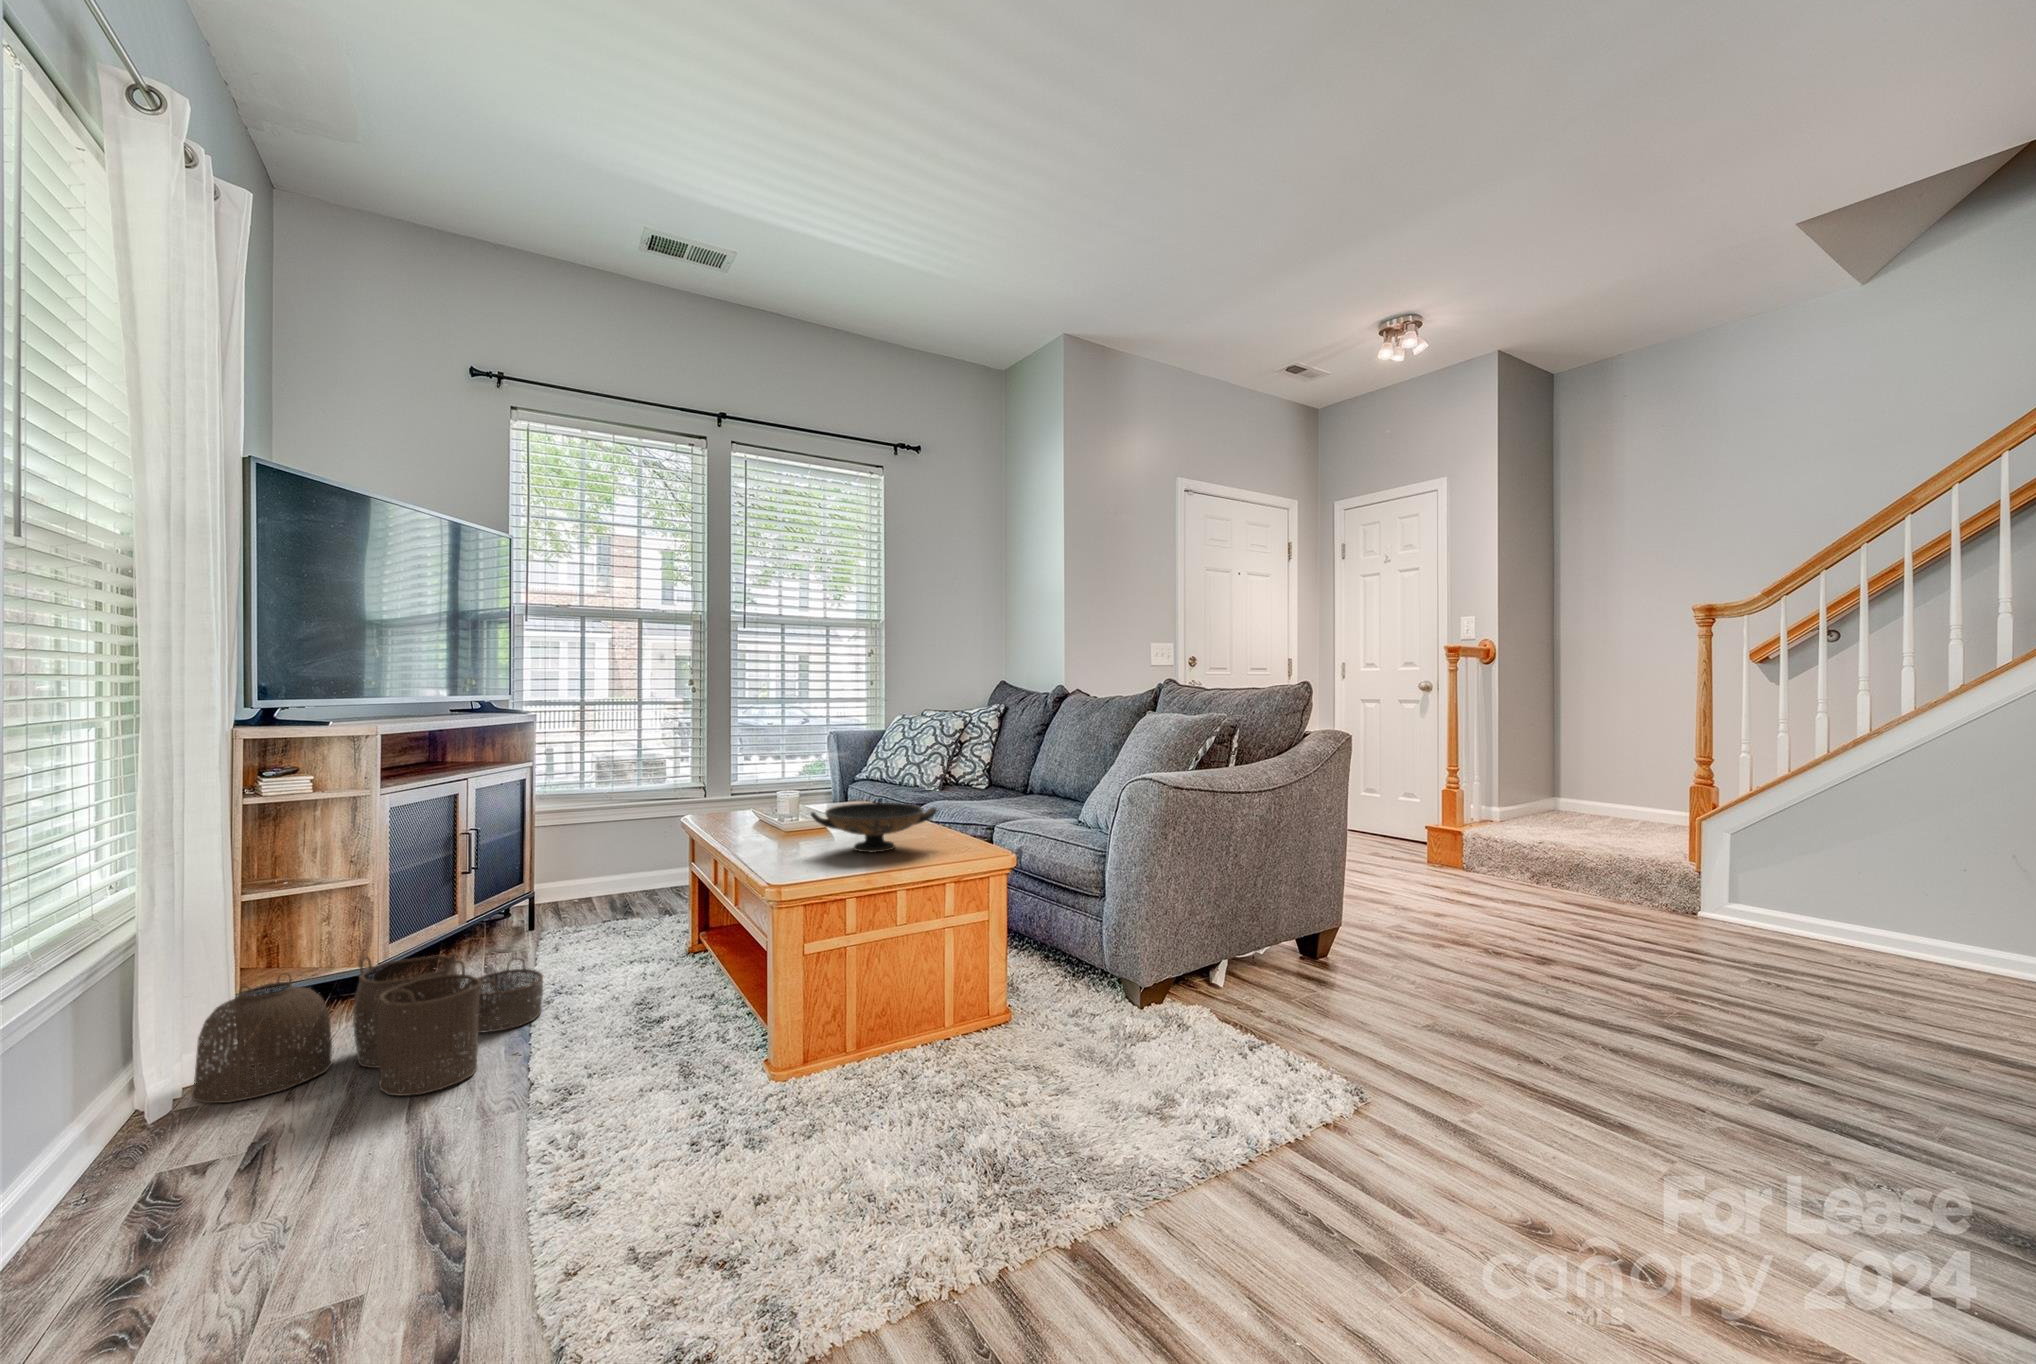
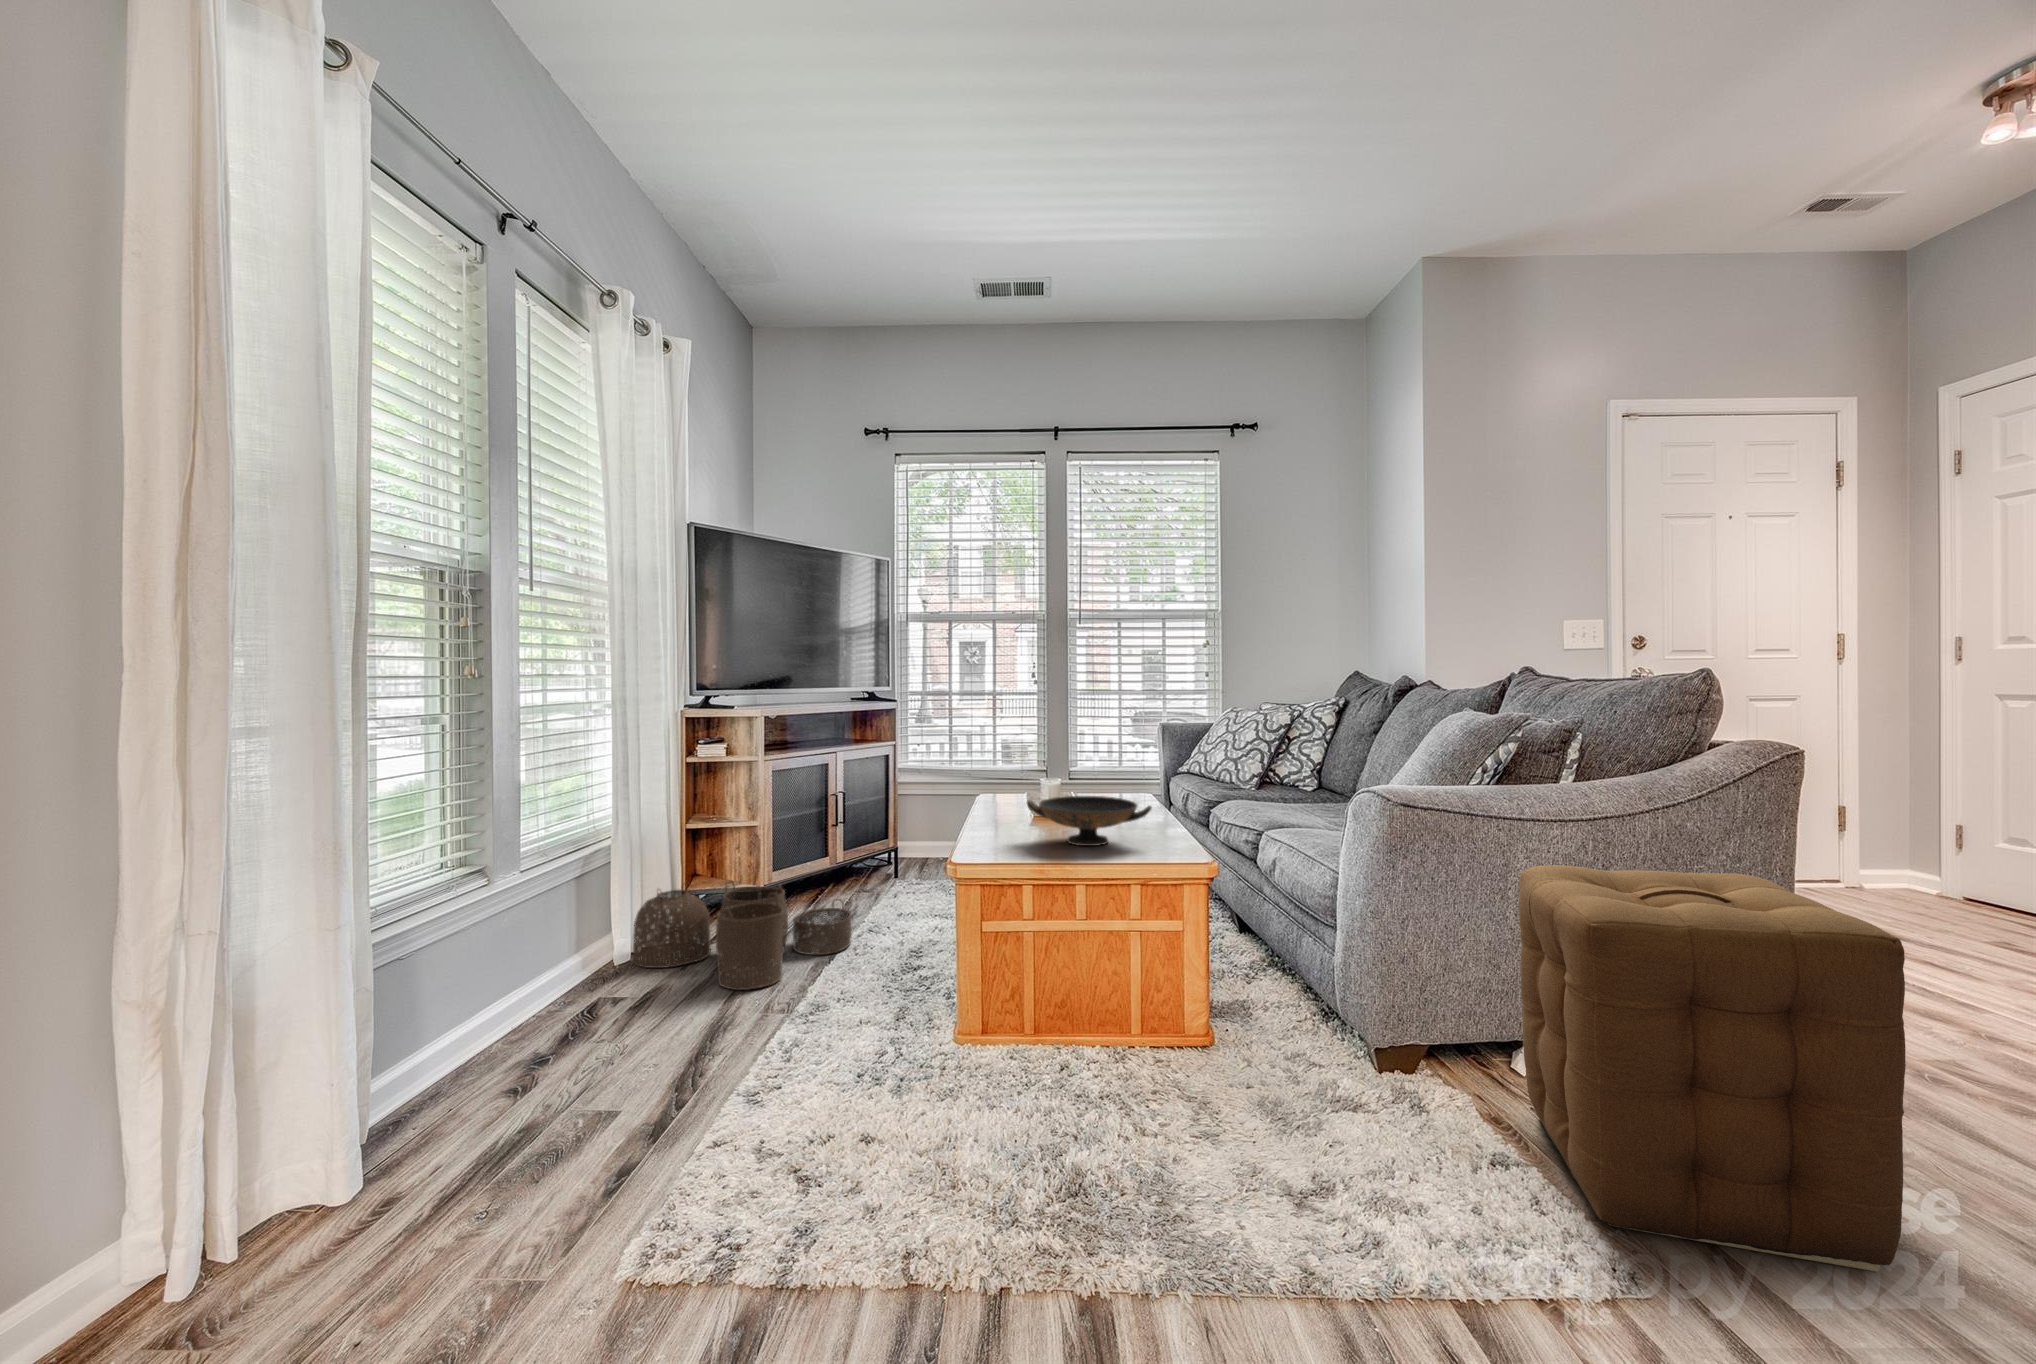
ottoman: none [1235,817,1465,1069] -> present [1519,865,1906,1272]

